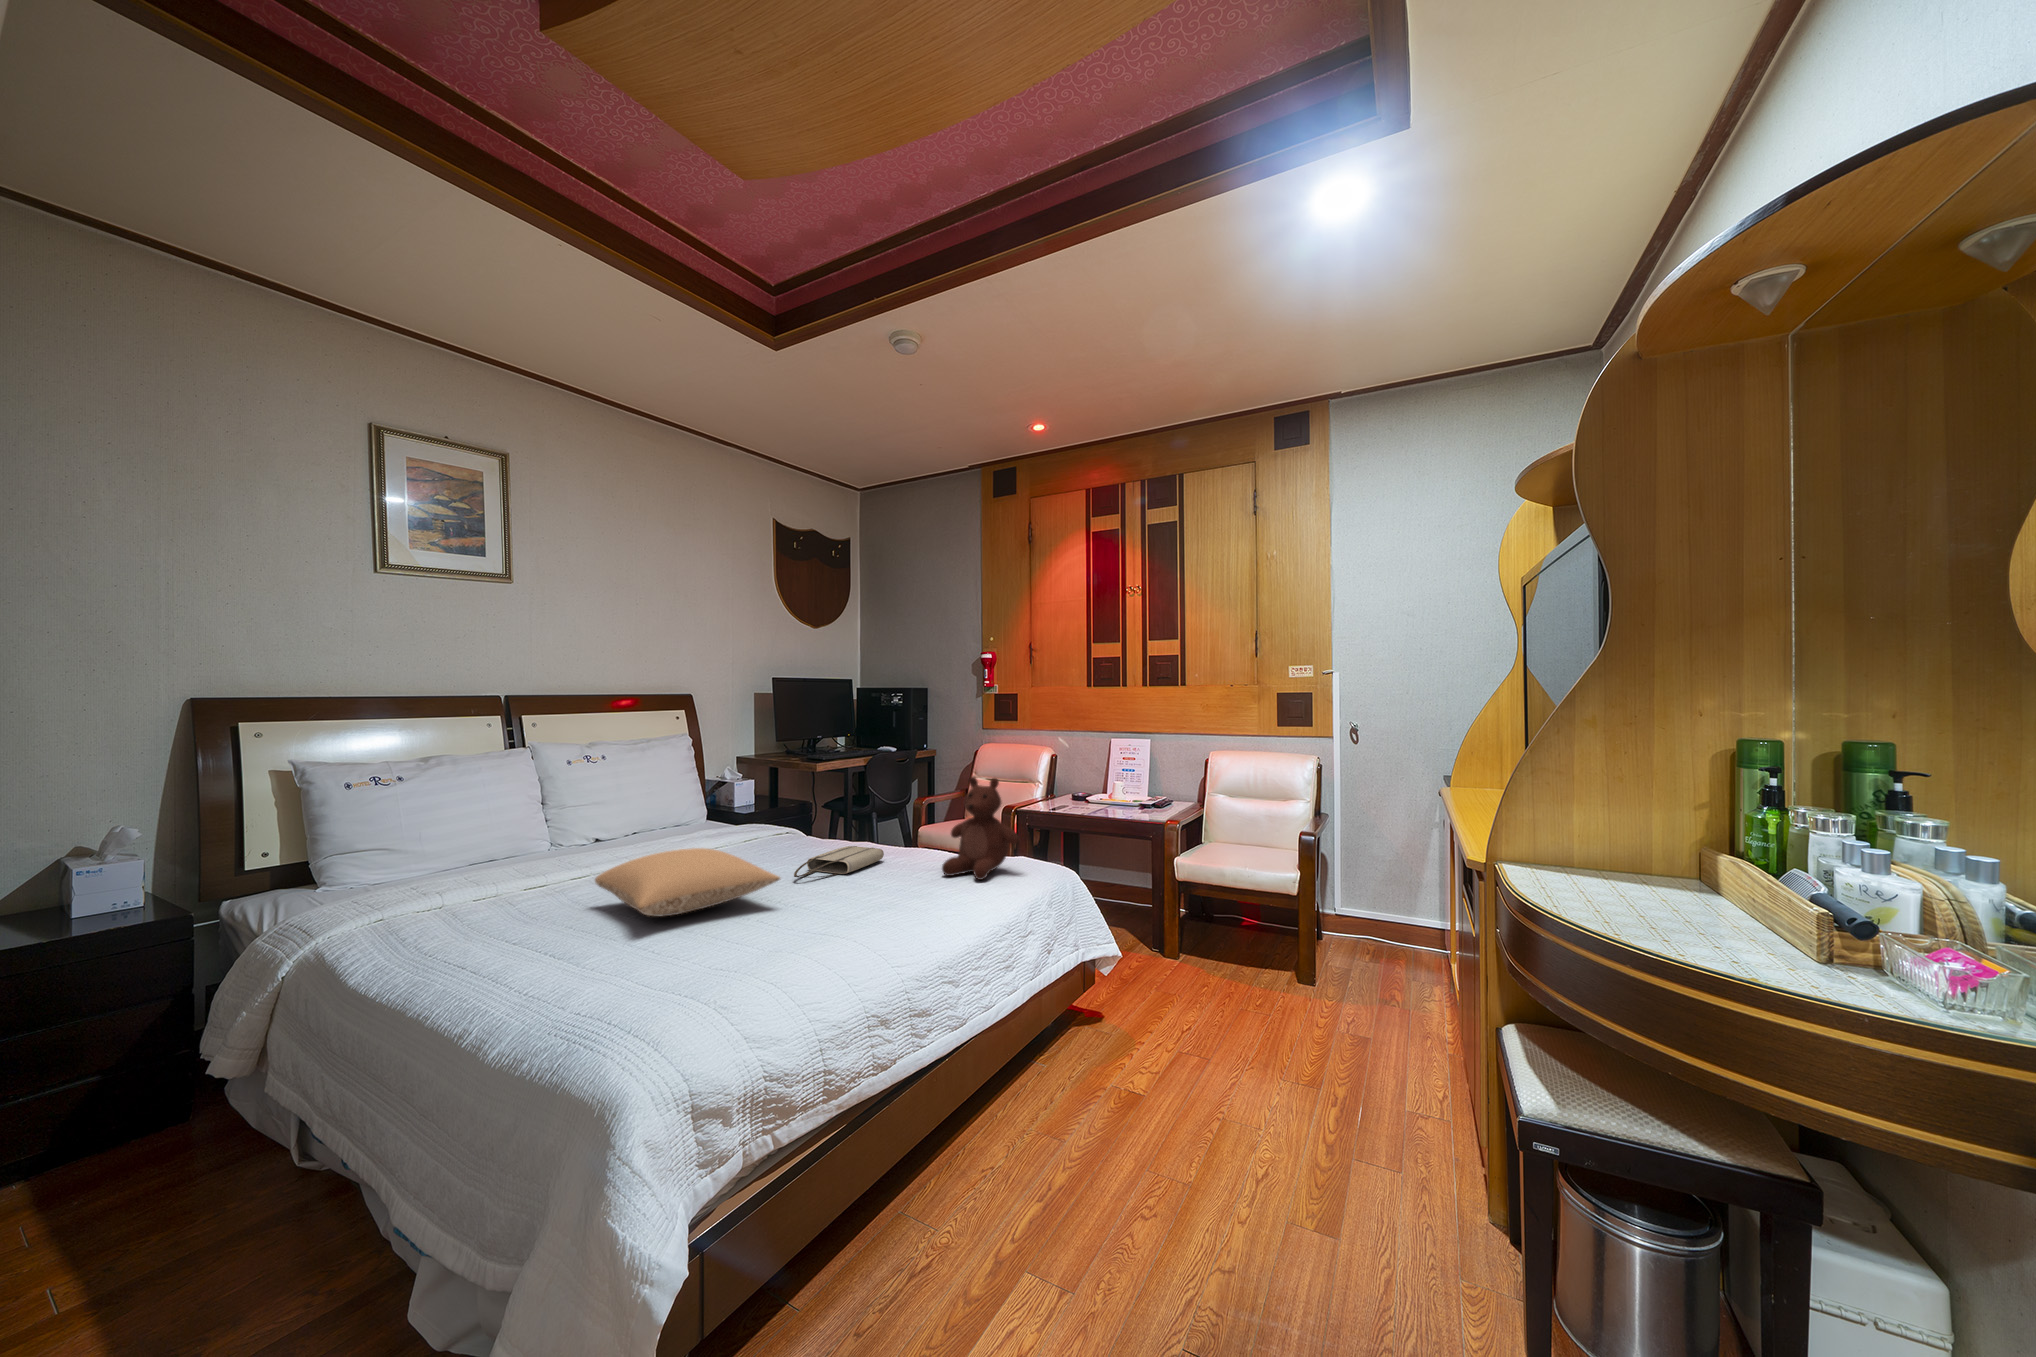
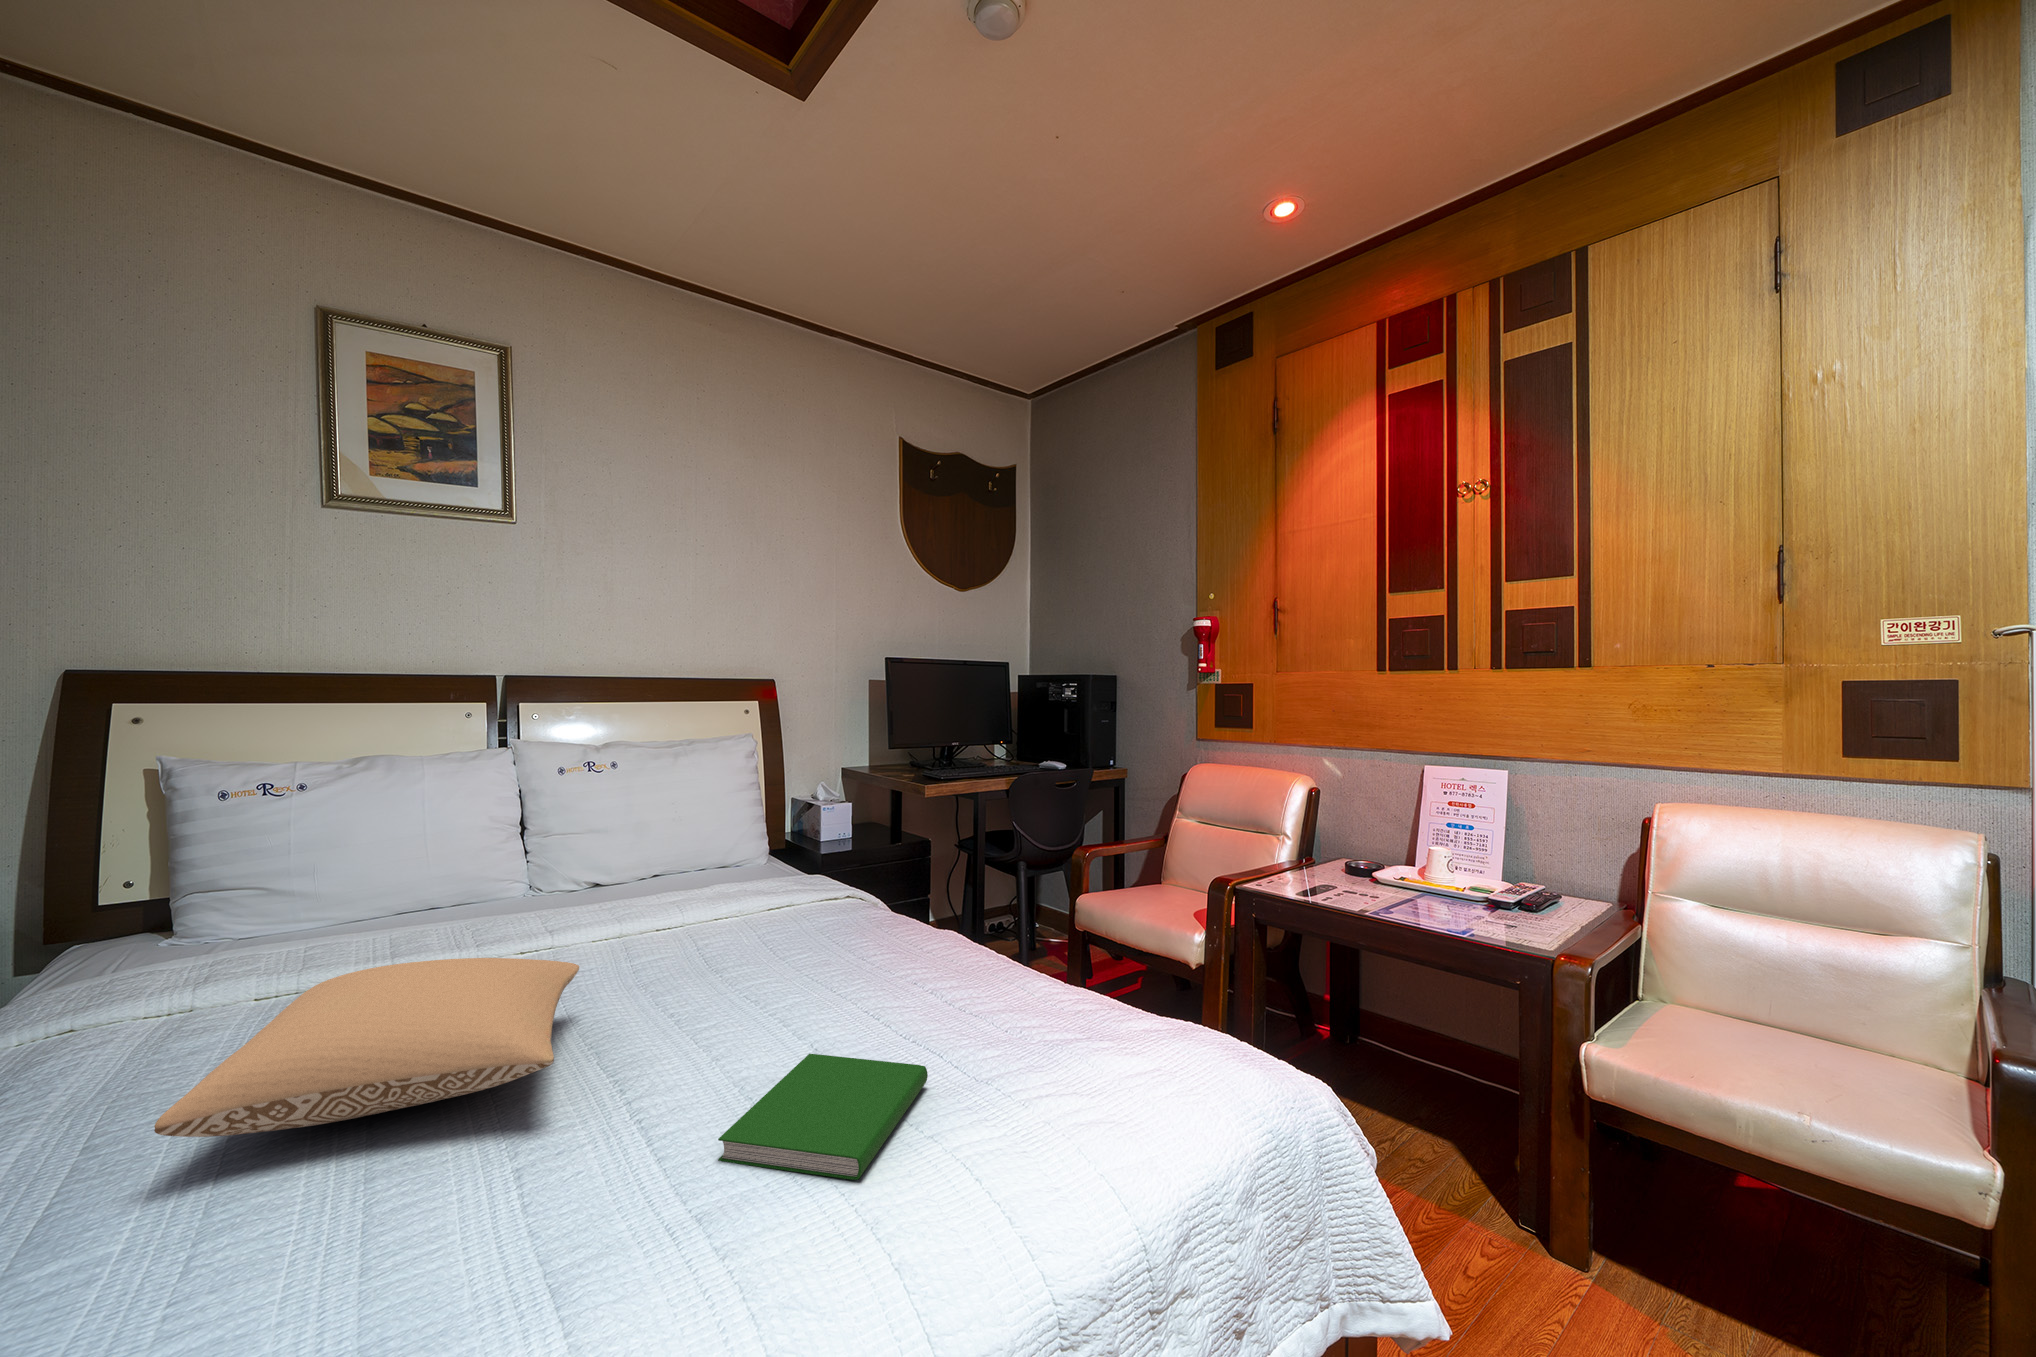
teddy bear: present [942,777,1018,880] -> none [977,842,1151,1095]
tote bag: present [794,846,884,878] -> none [689,951,910,1028]
hardcover book: none [866,875,930,907] -> present [718,1054,928,1180]

